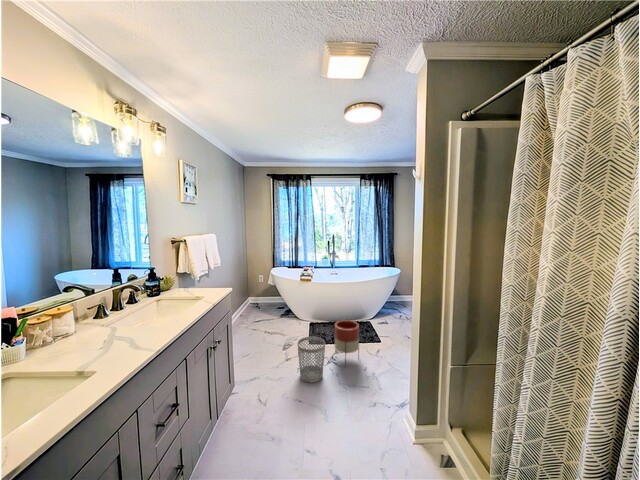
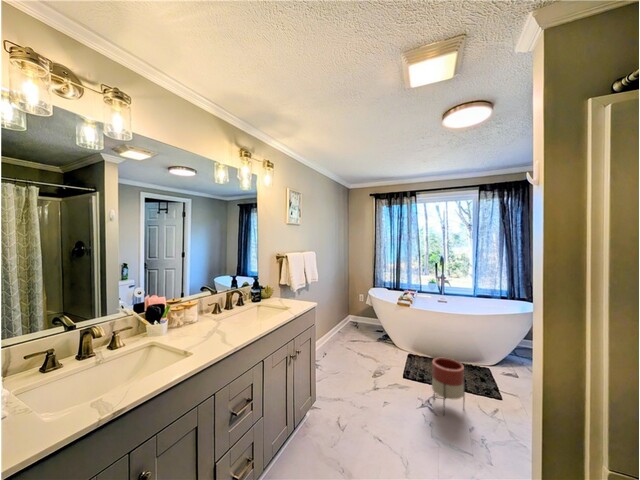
wastebasket: present [297,336,325,383] -> none [385,368,418,422]

